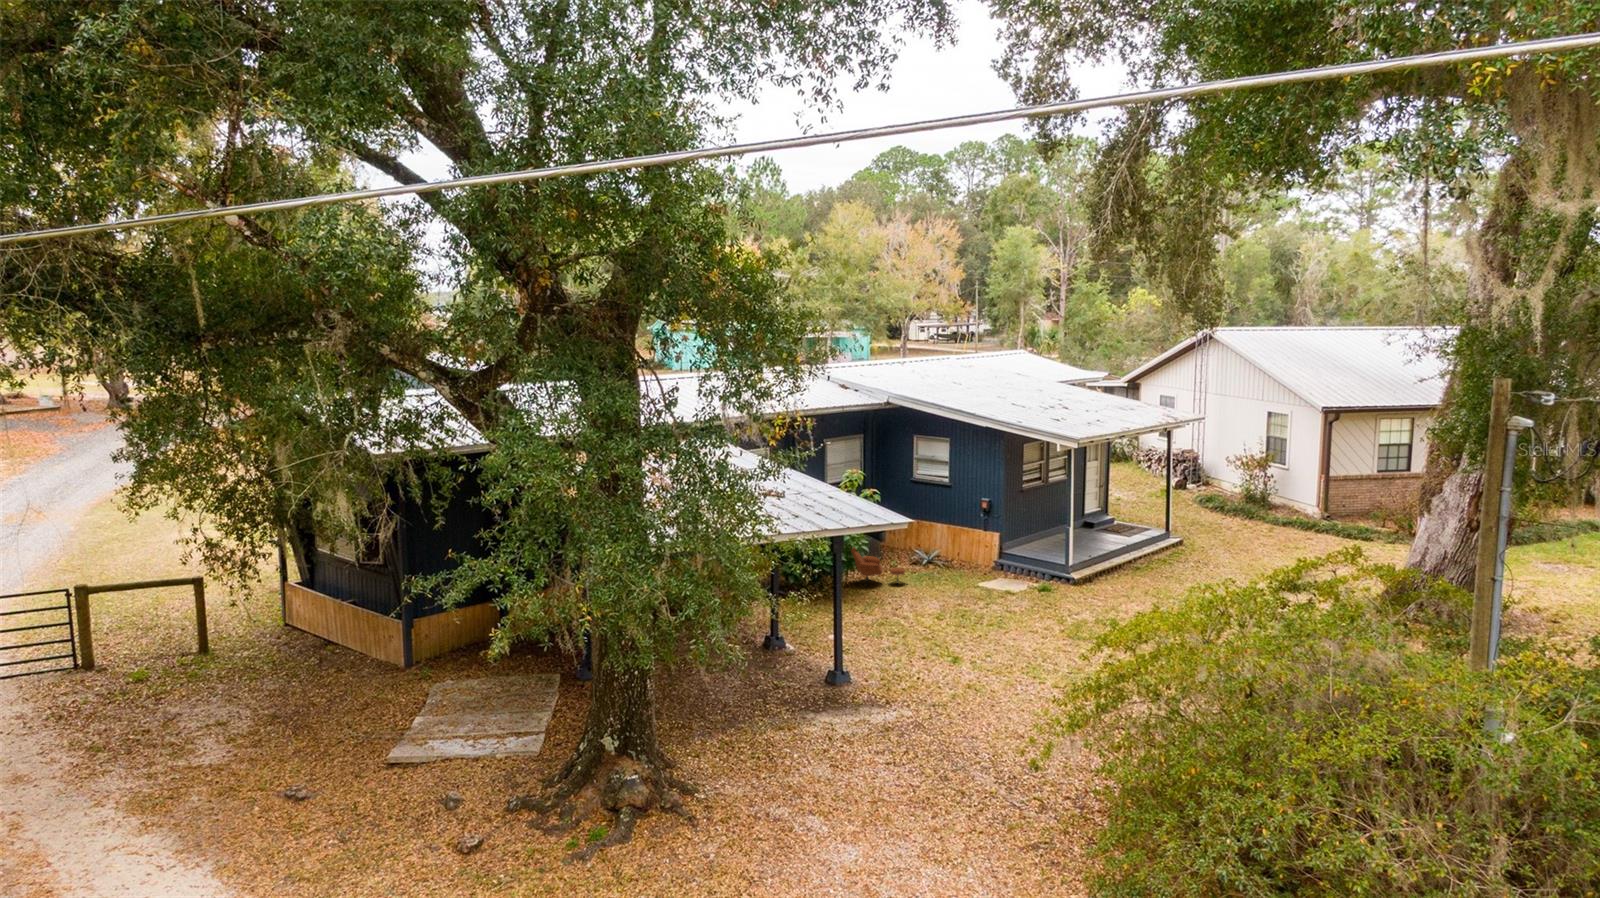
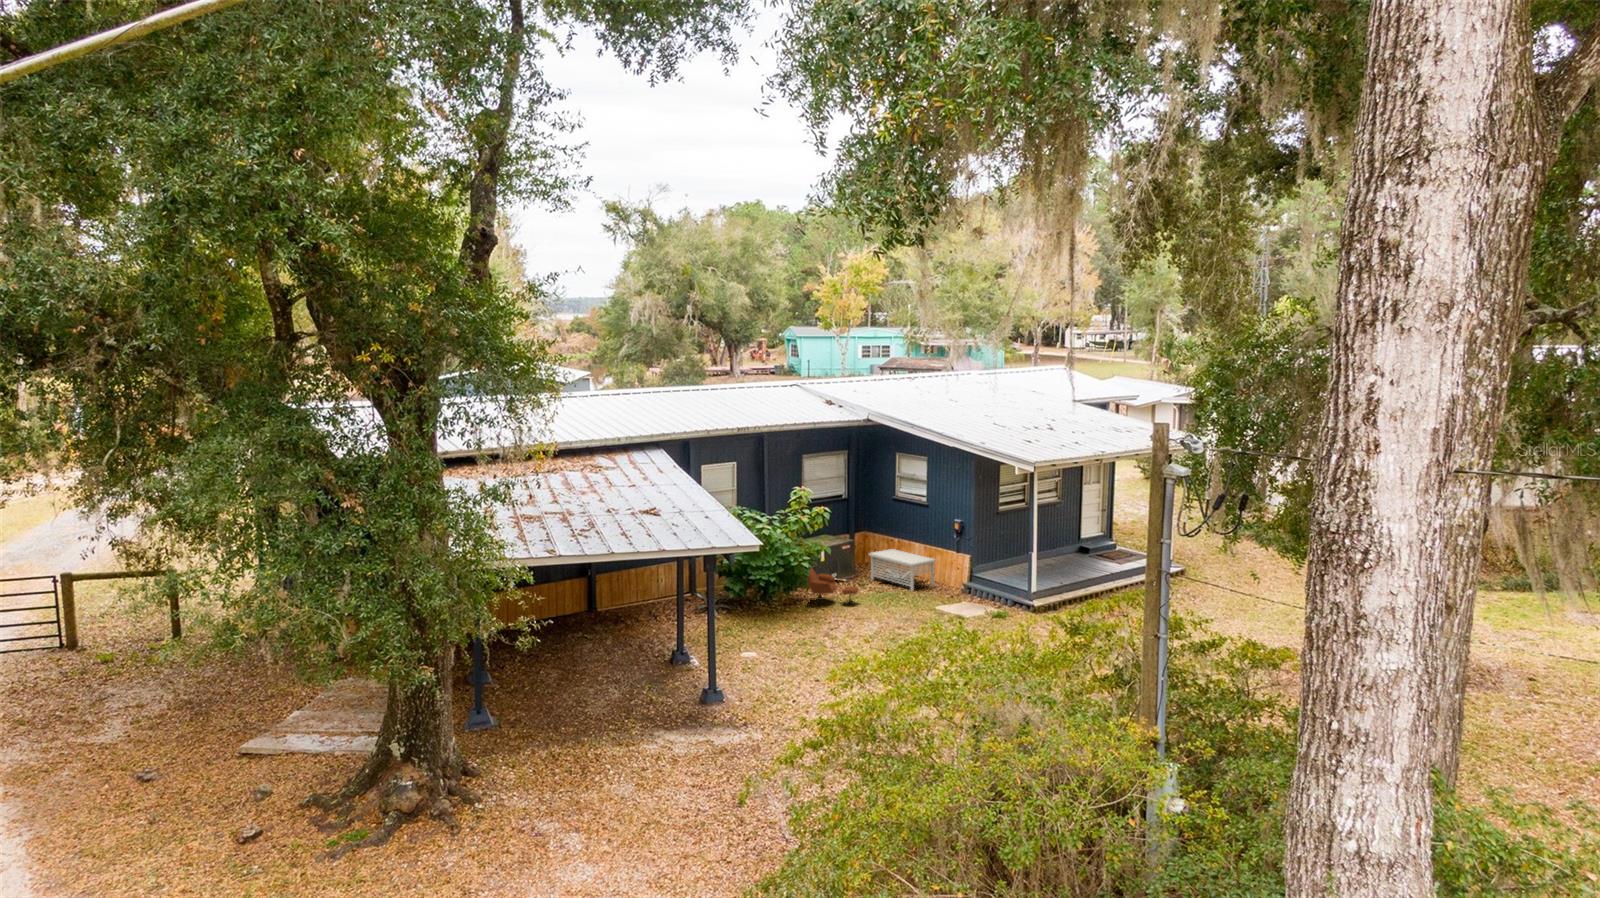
storage bench: none [896,530,966,570] -> present [869,549,936,591]

